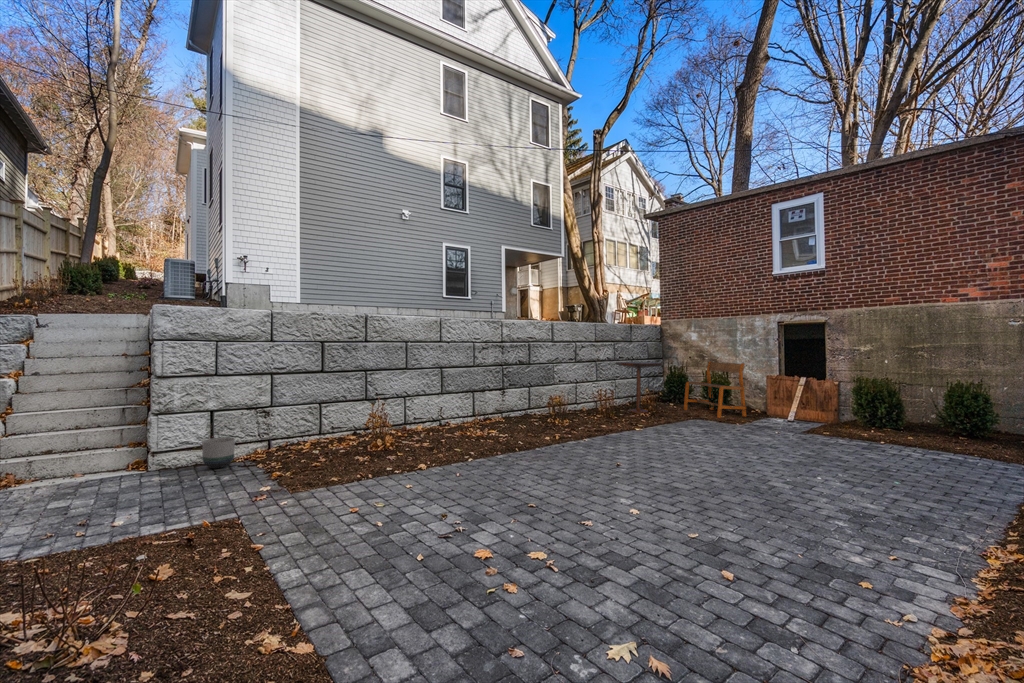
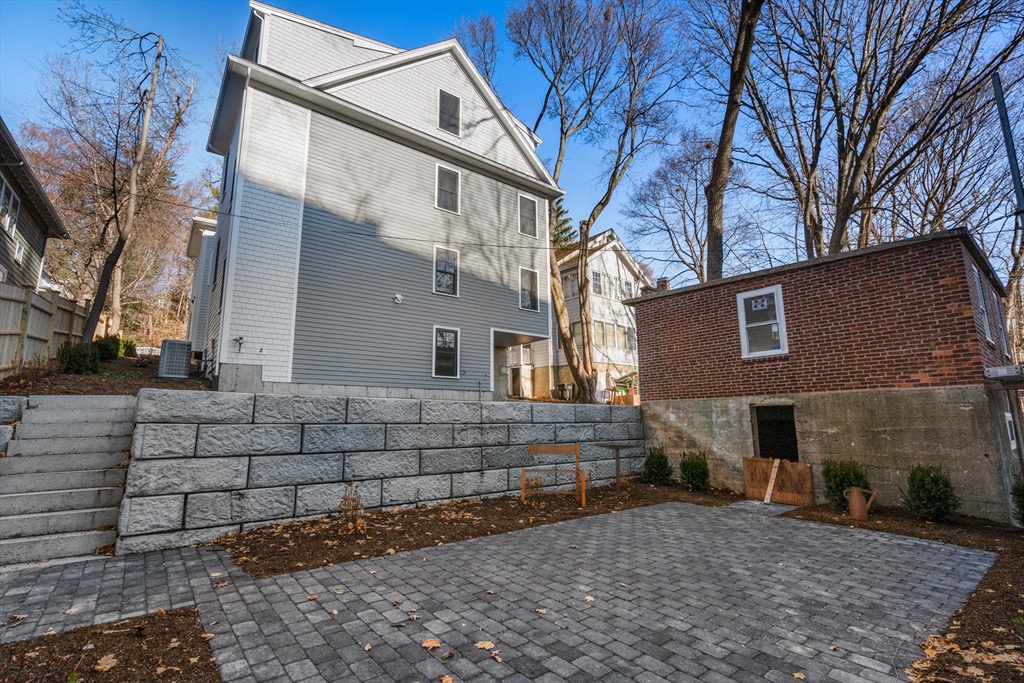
bench: present [684,361,746,418] -> present [521,444,585,507]
watering can: none [872,403,909,435] -> present [844,487,878,520]
planter: present [202,437,235,468] -> none [170,521,205,554]

